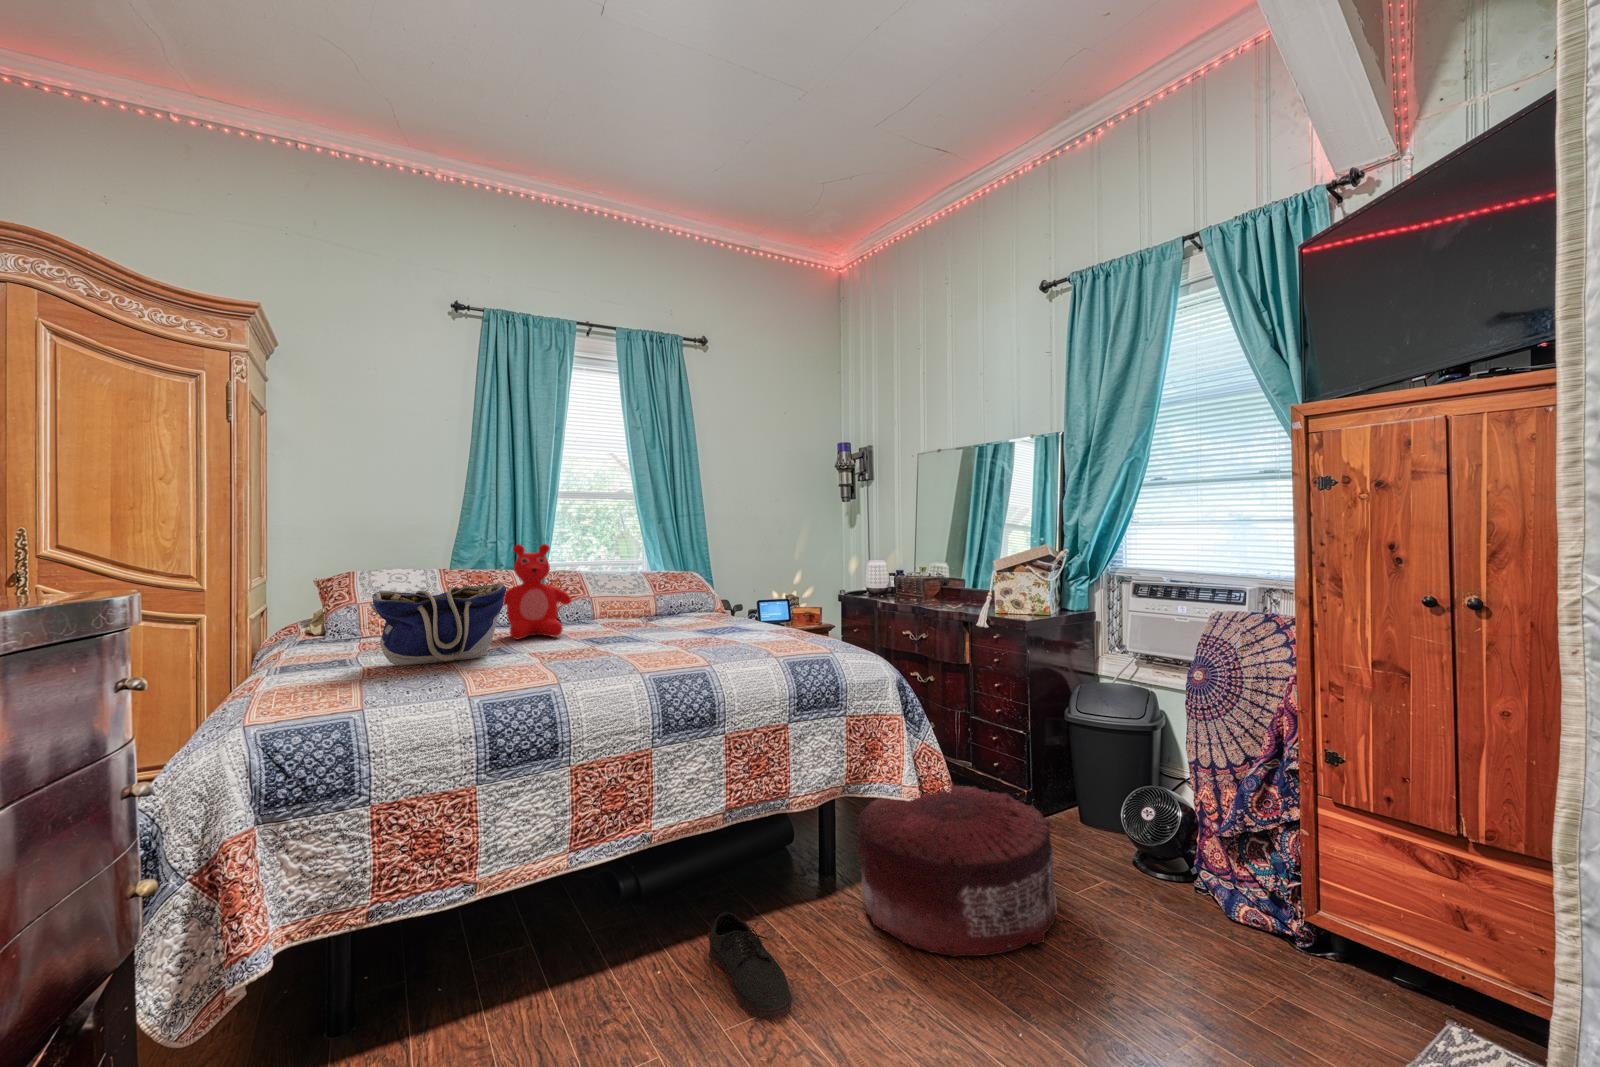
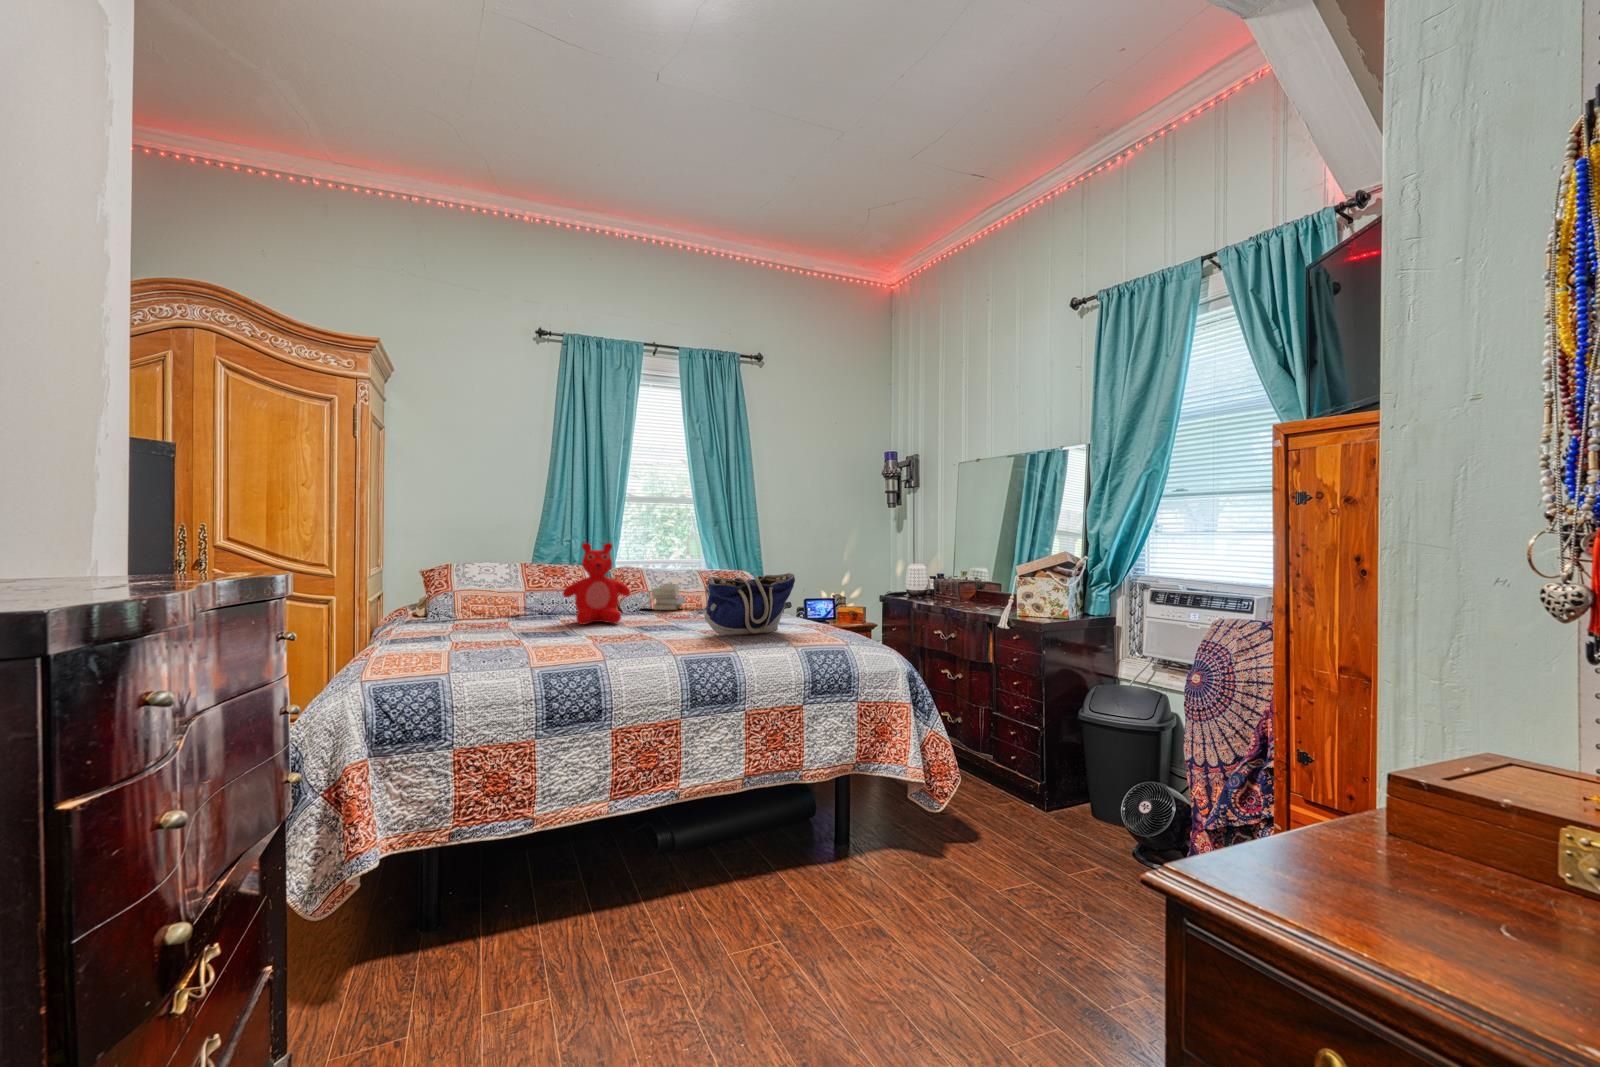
tote bag: present [370,583,506,665] -> present [704,573,795,635]
book: none [577,589,630,619] -> present [640,584,686,610]
pouf: present [858,782,1057,957] -> none [864,766,1043,917]
shoe: present [709,912,791,1020] -> none [726,863,789,949]

